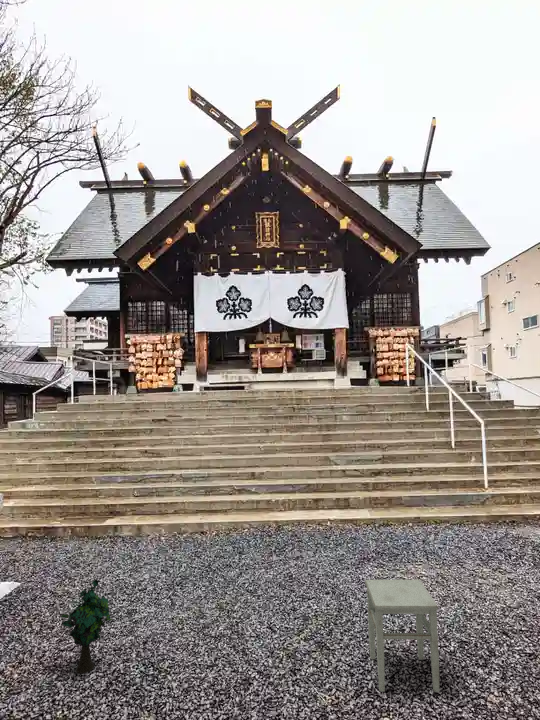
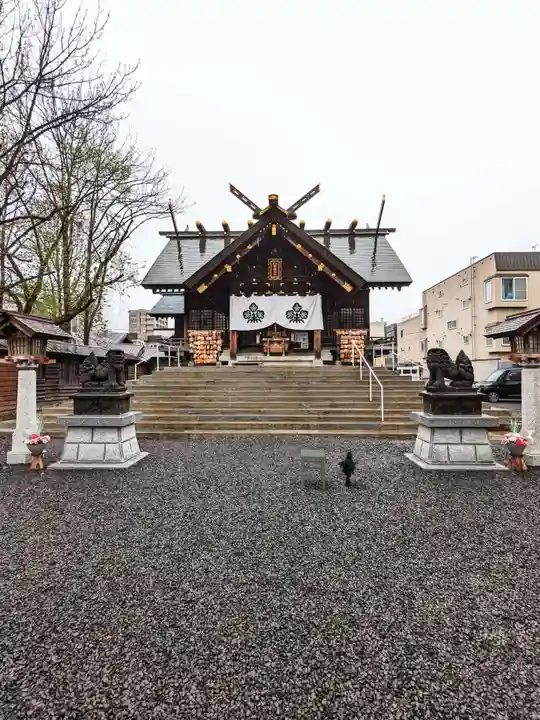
decorative plant: present [61,579,111,673] -> present [338,449,358,487]

